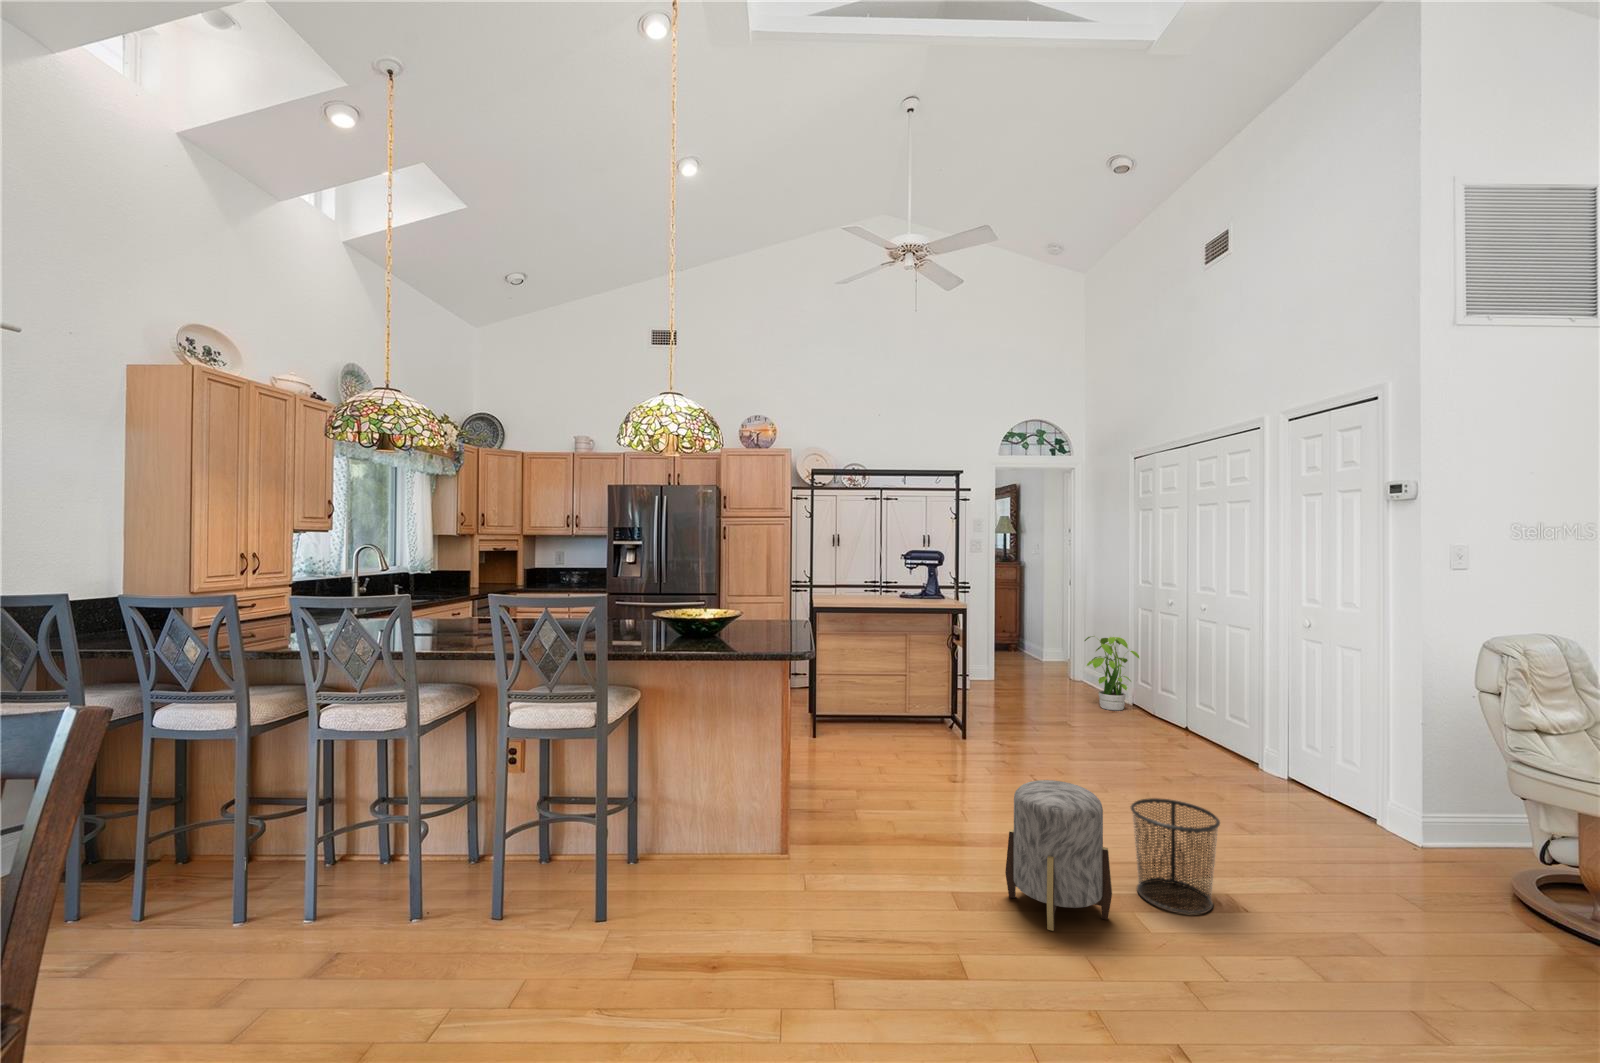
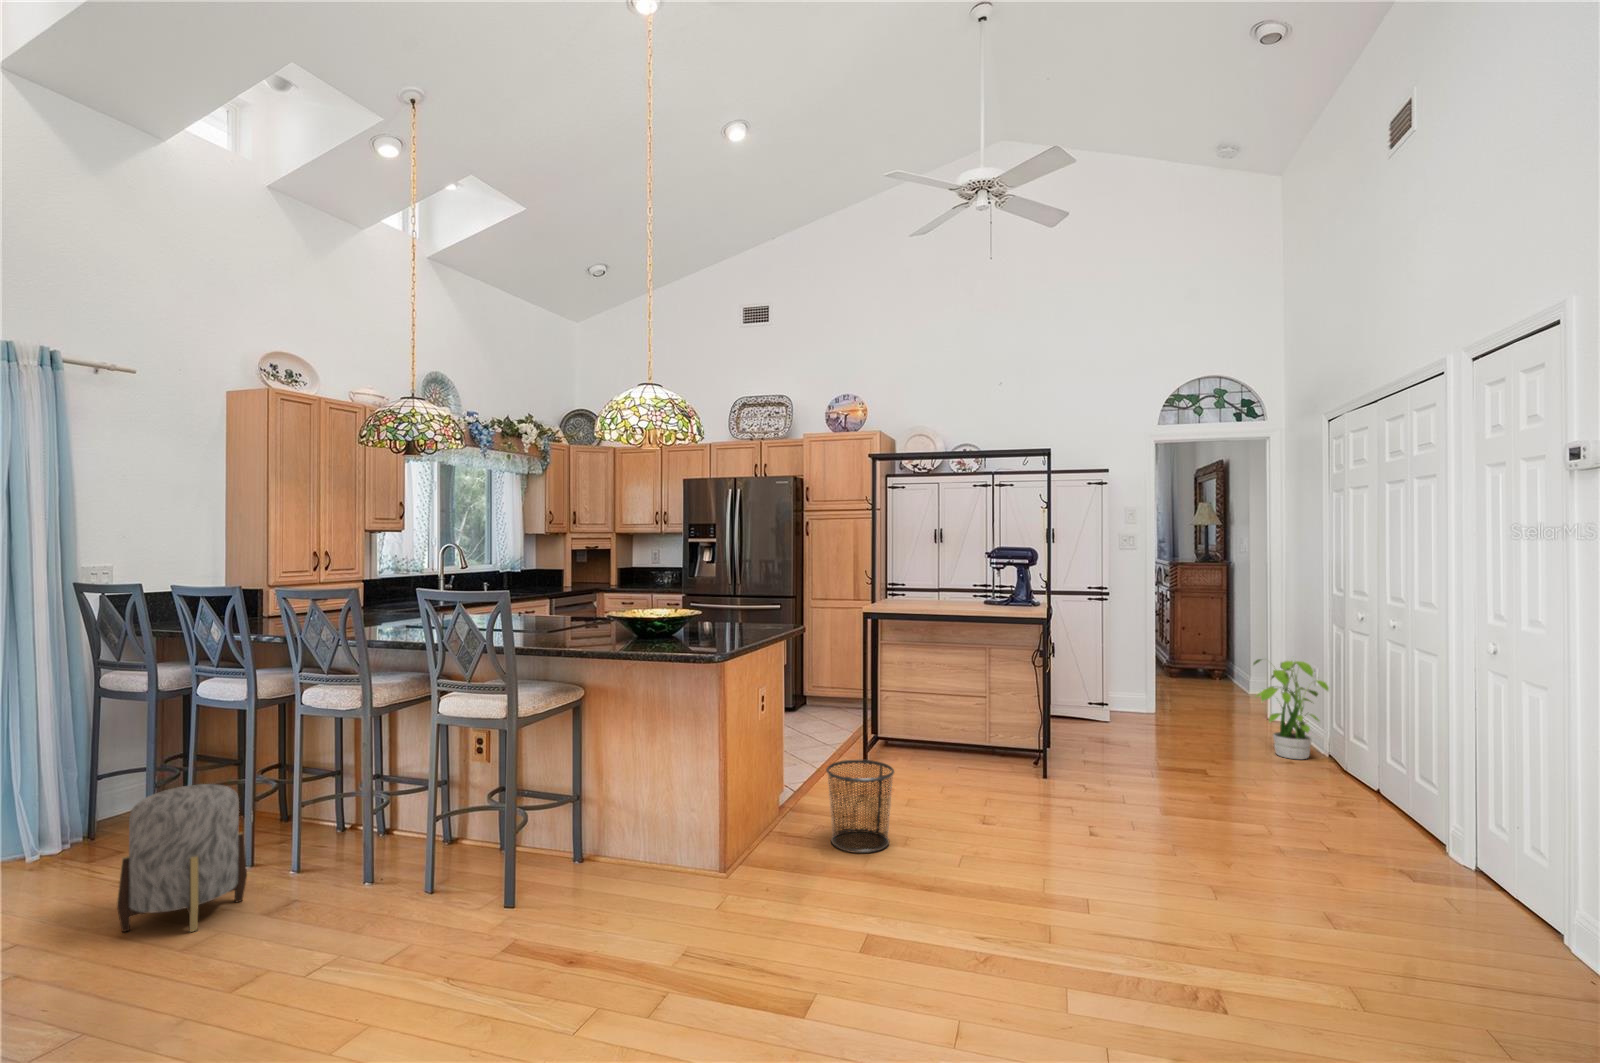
stool: present [1005,780,1112,931] -> present [117,784,247,932]
waste bin: present [1131,798,1220,914] -> present [826,760,894,853]

